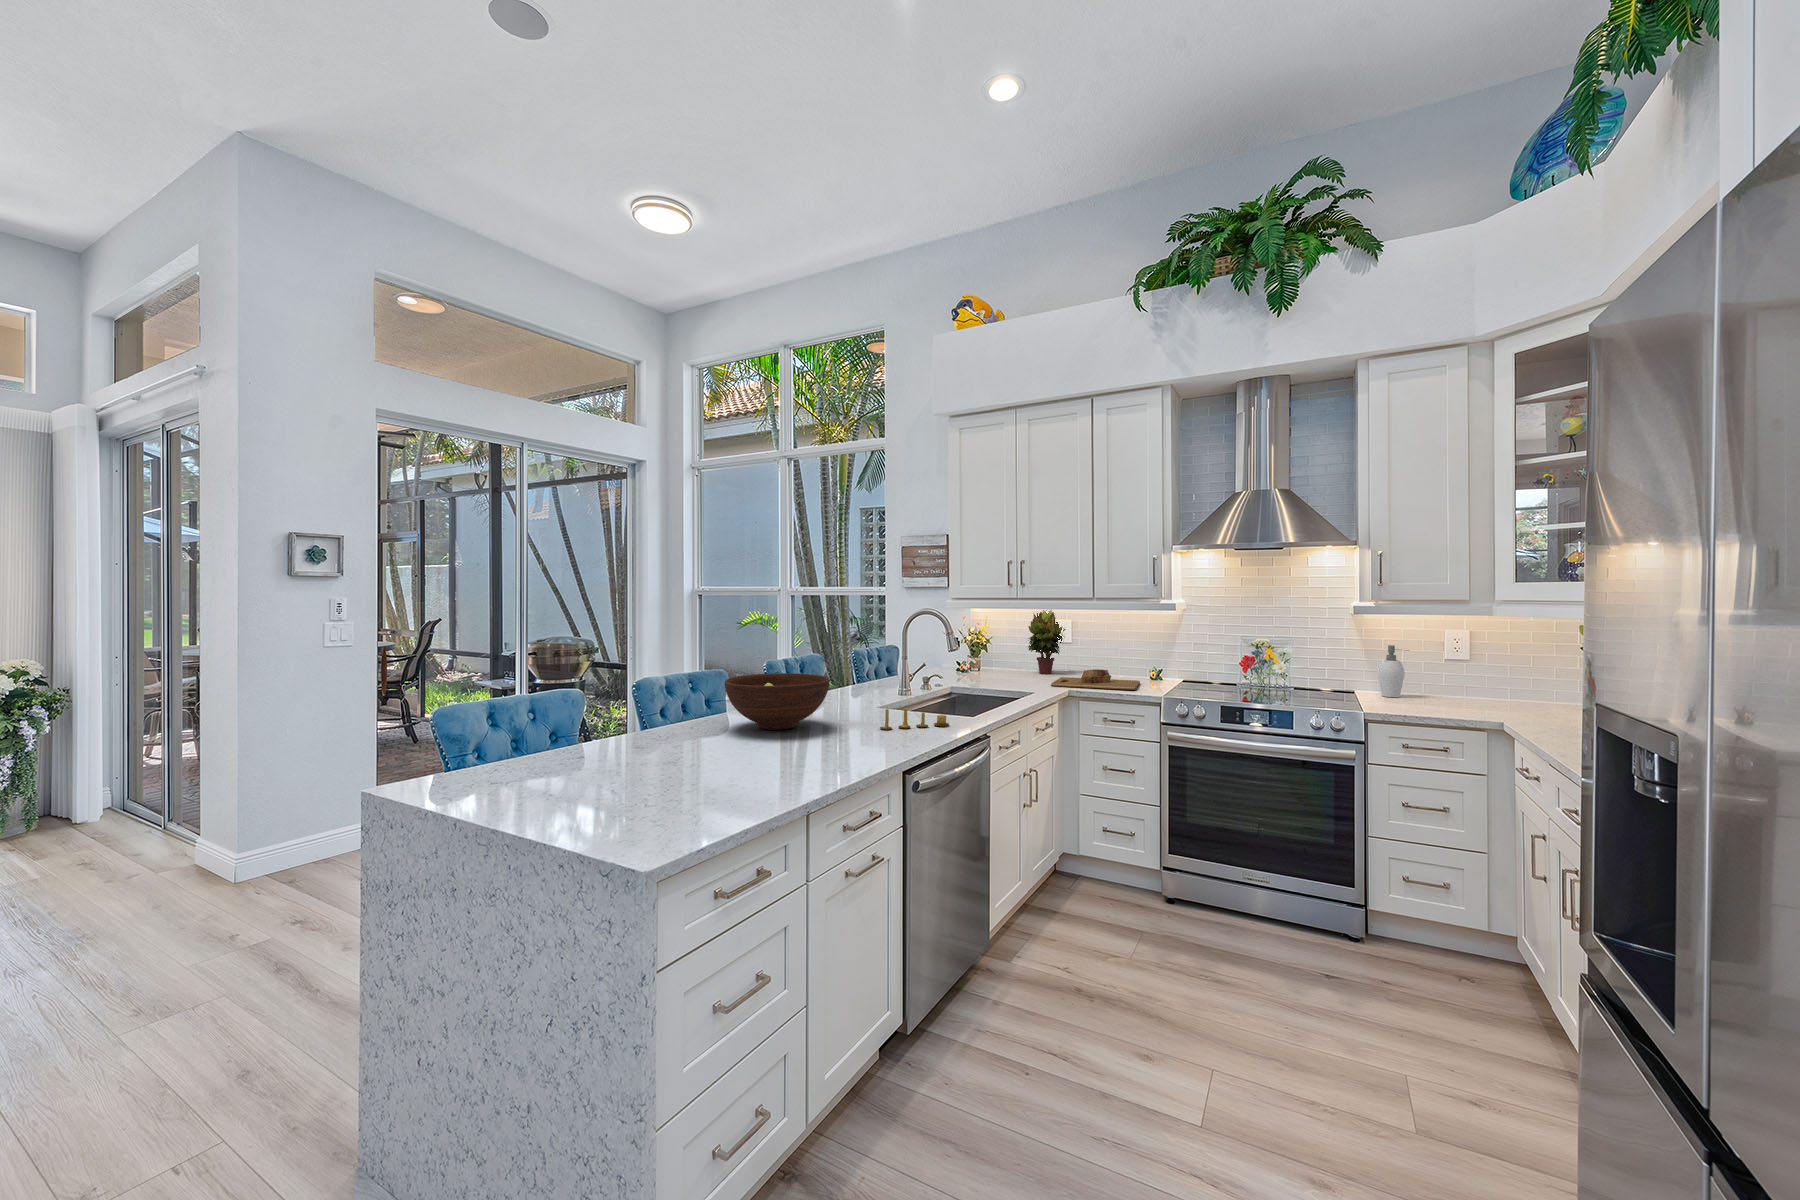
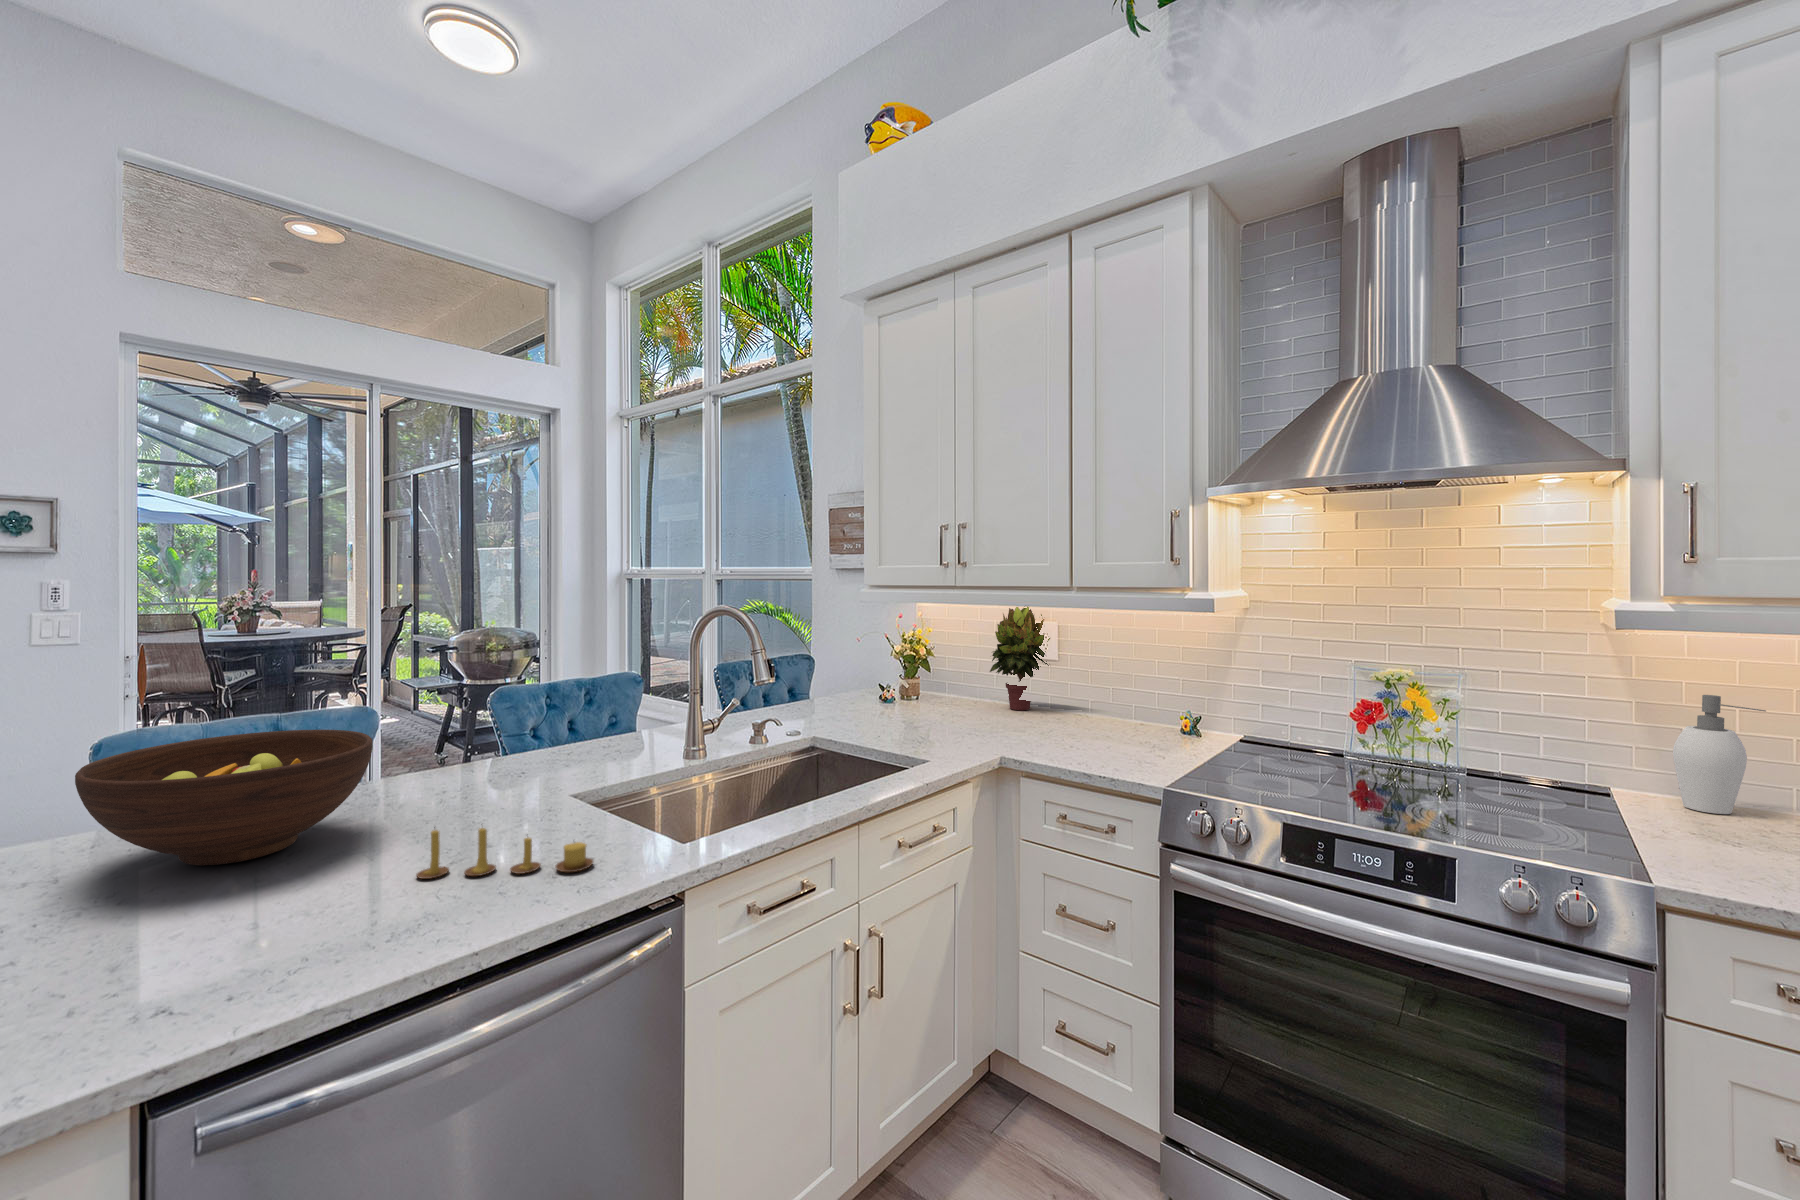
cutting board: present [1051,669,1140,690] -> none [991,713,1161,759]

